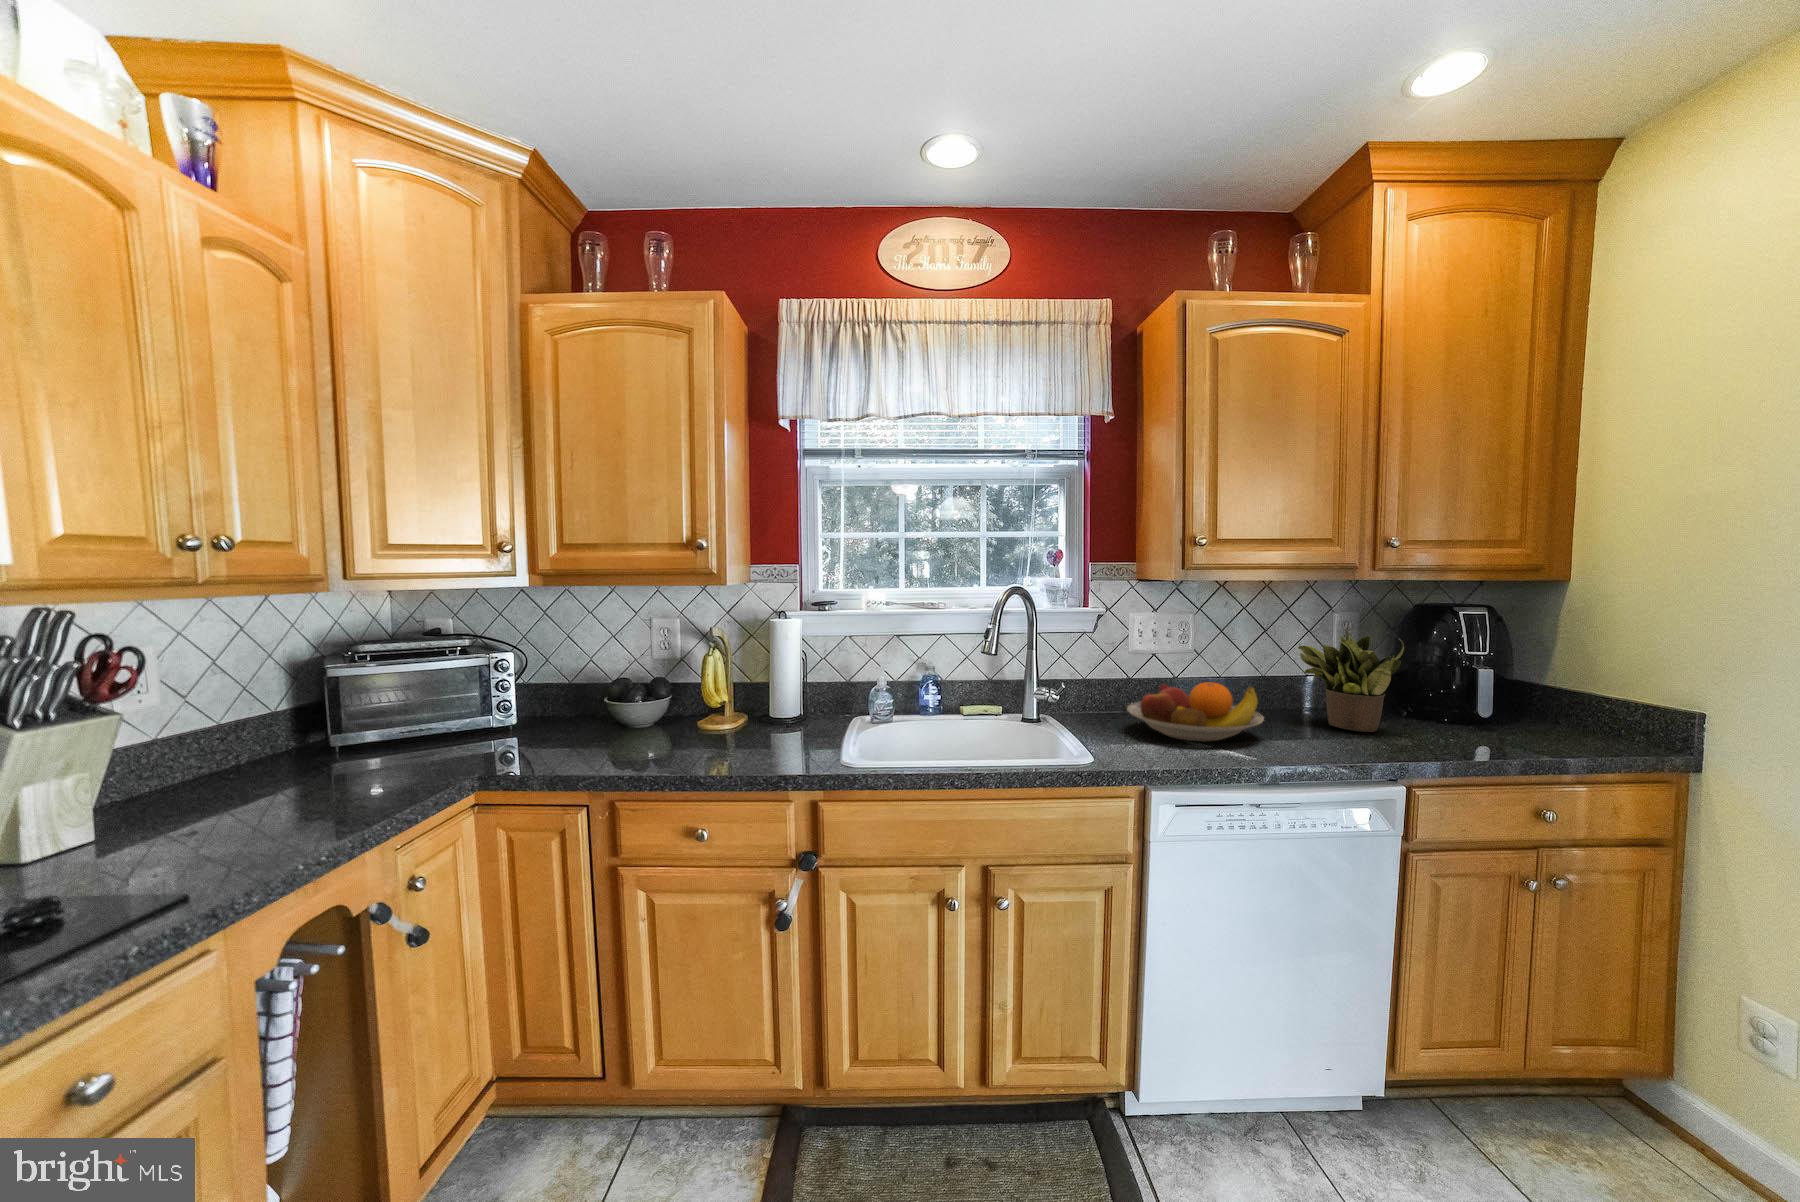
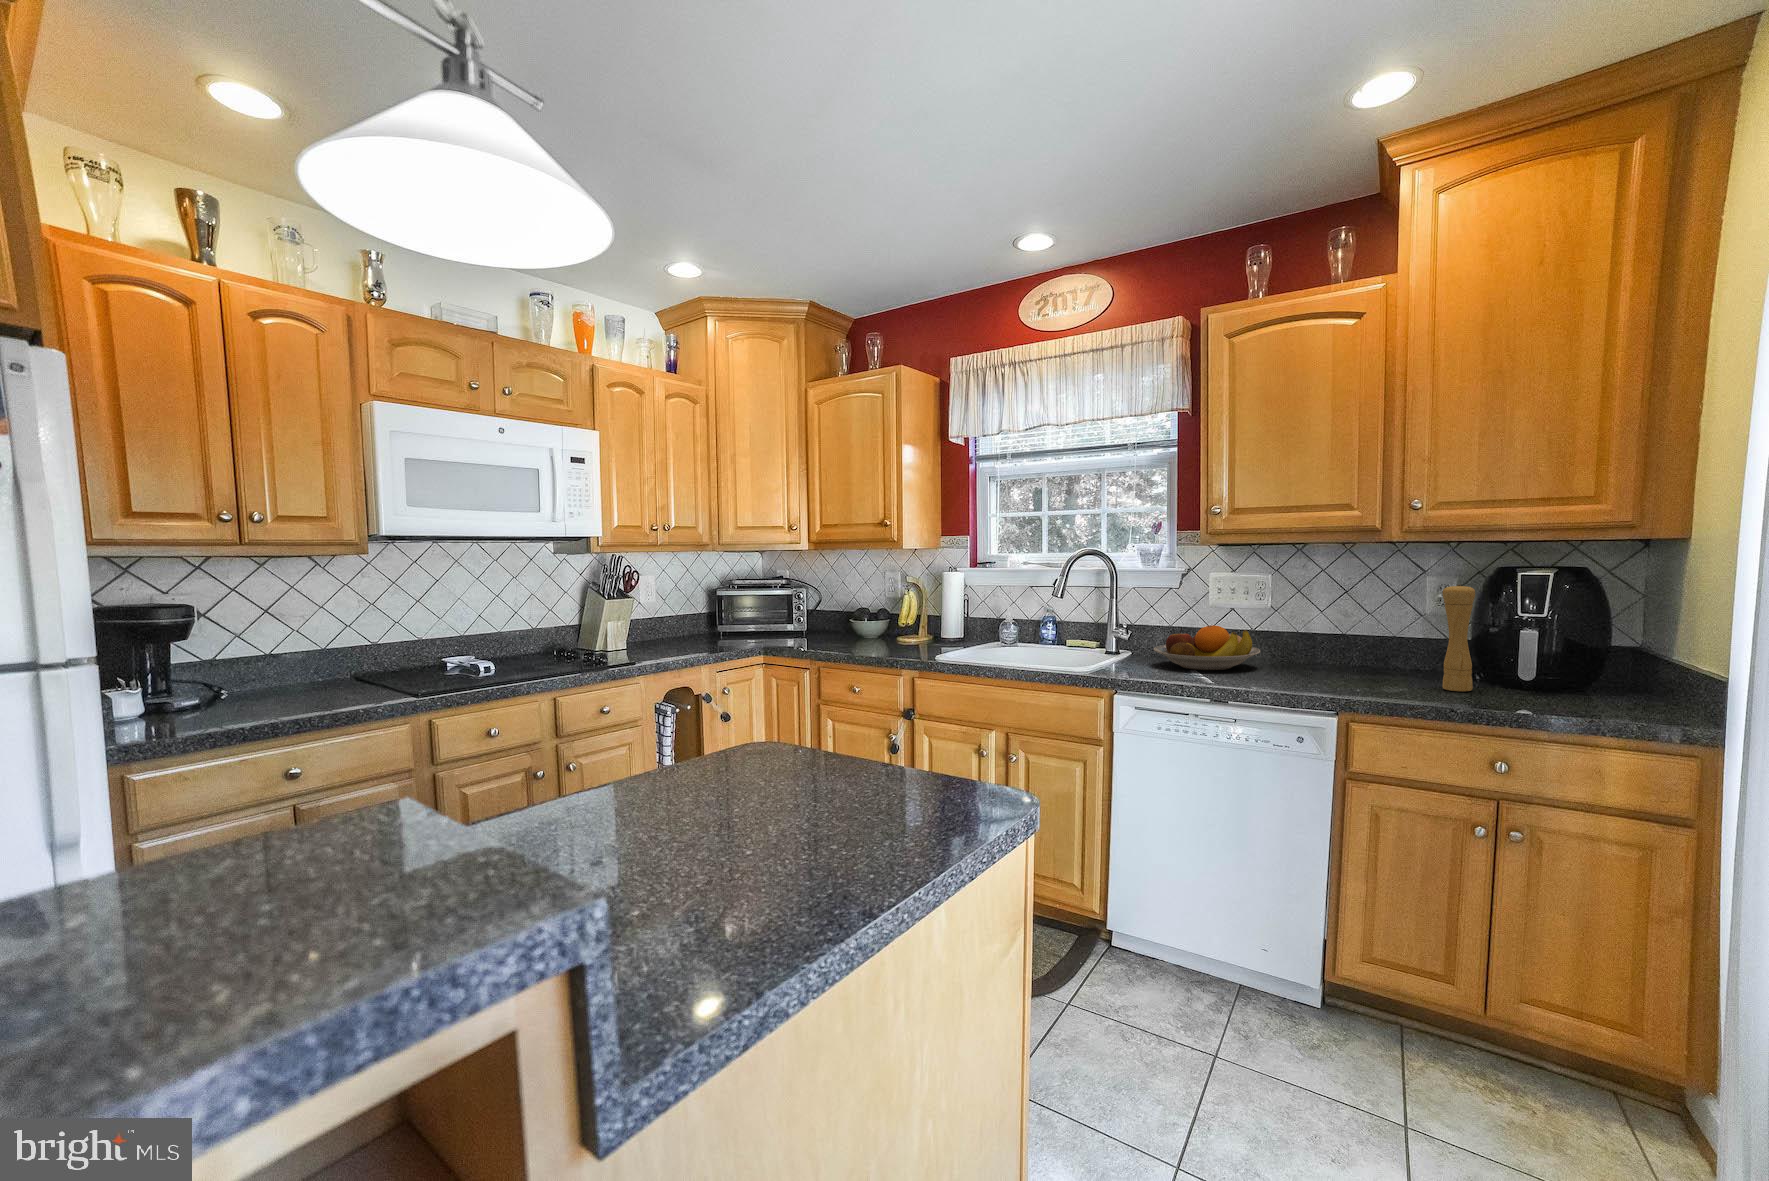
potted plant: present [1298,628,1404,732] -> none [1319,584,1396,677]
pepper mill: none [1491,628,1535,748] -> present [1443,584,1475,691]

